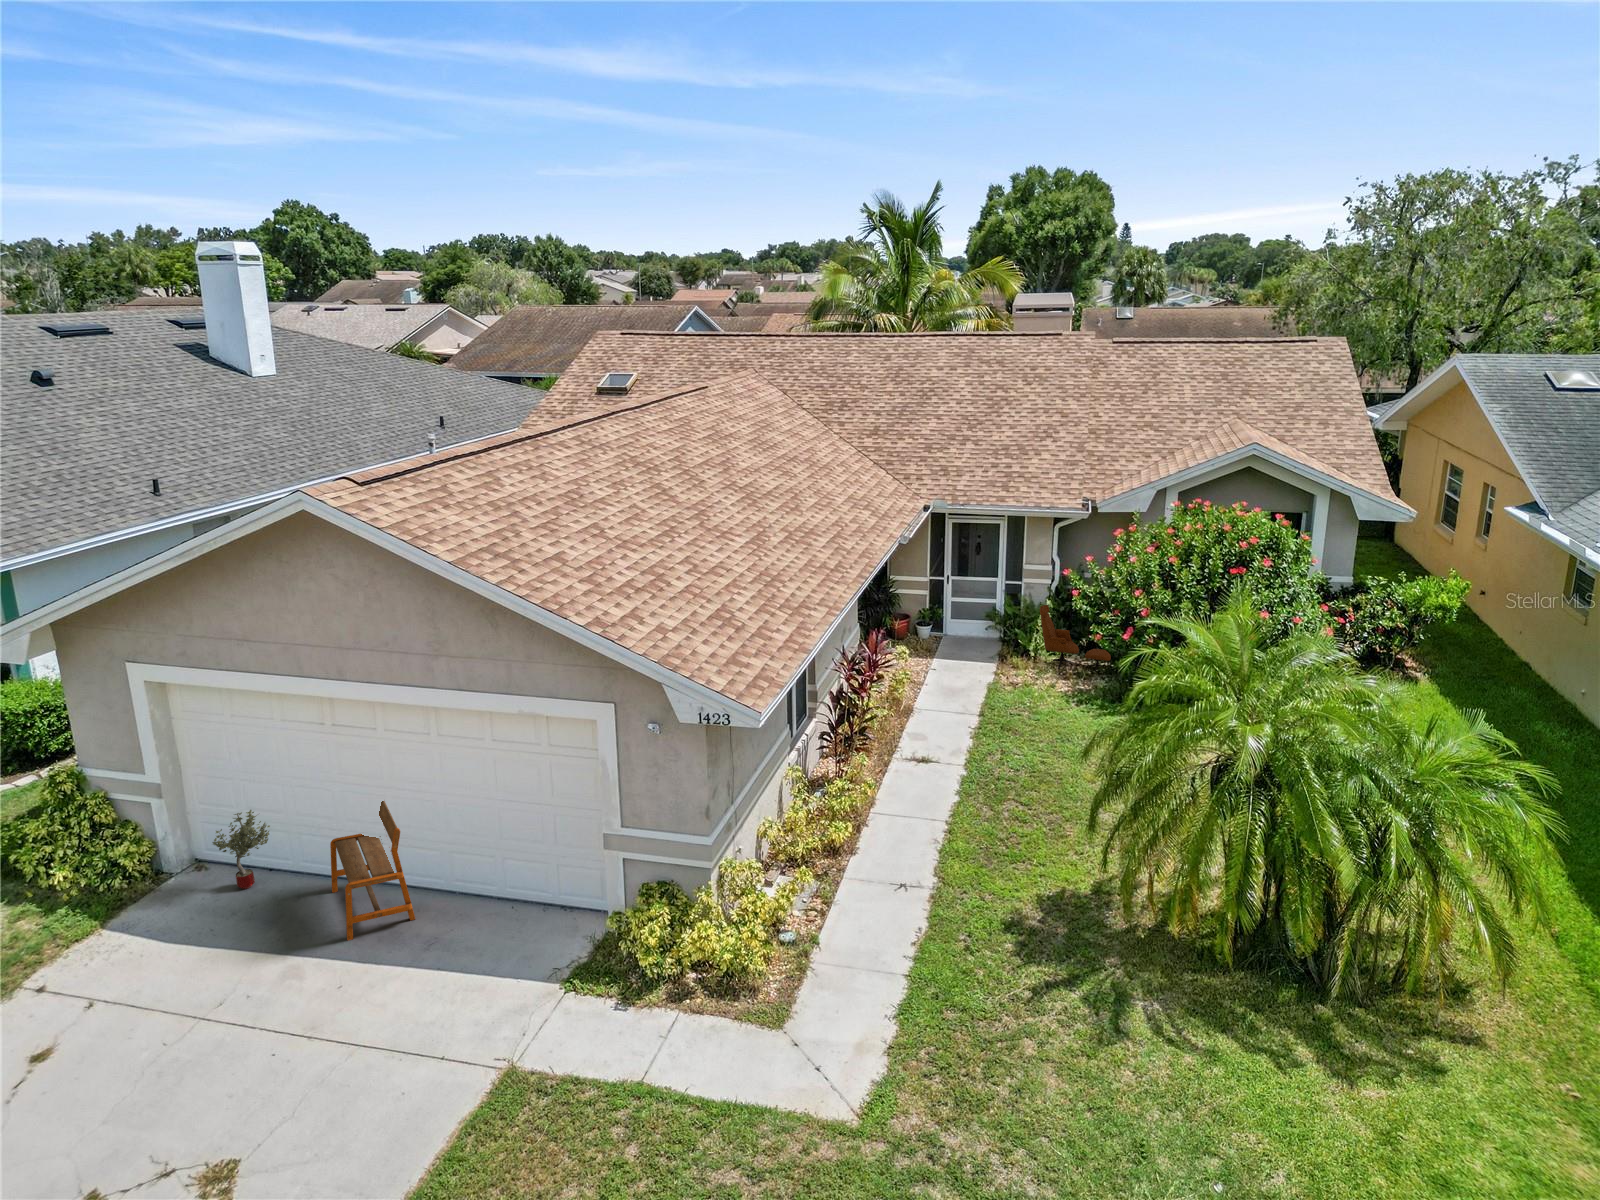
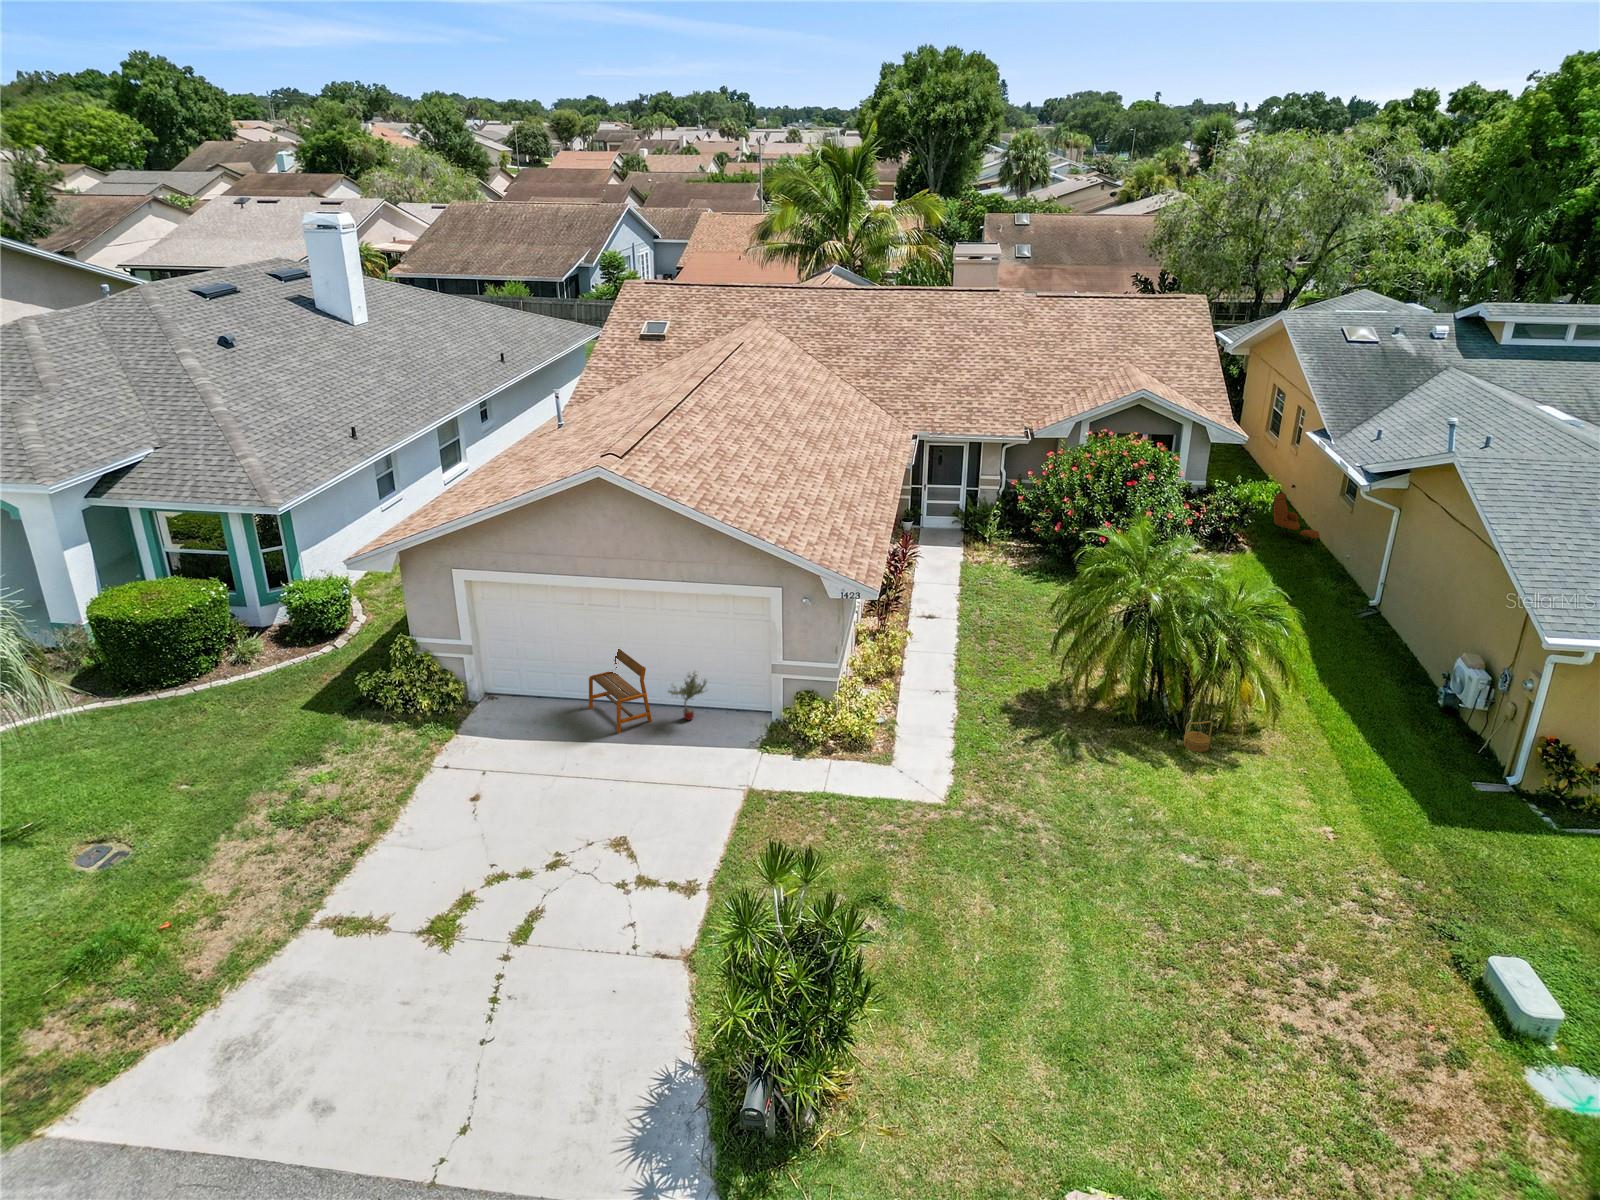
lounge chair: present [1040,605,1111,672] -> present [1274,494,1319,544]
potted tree: present [212,810,270,889] -> present [668,672,707,720]
woven basket: none [1328,973,1384,1032] -> present [1183,721,1213,752]

